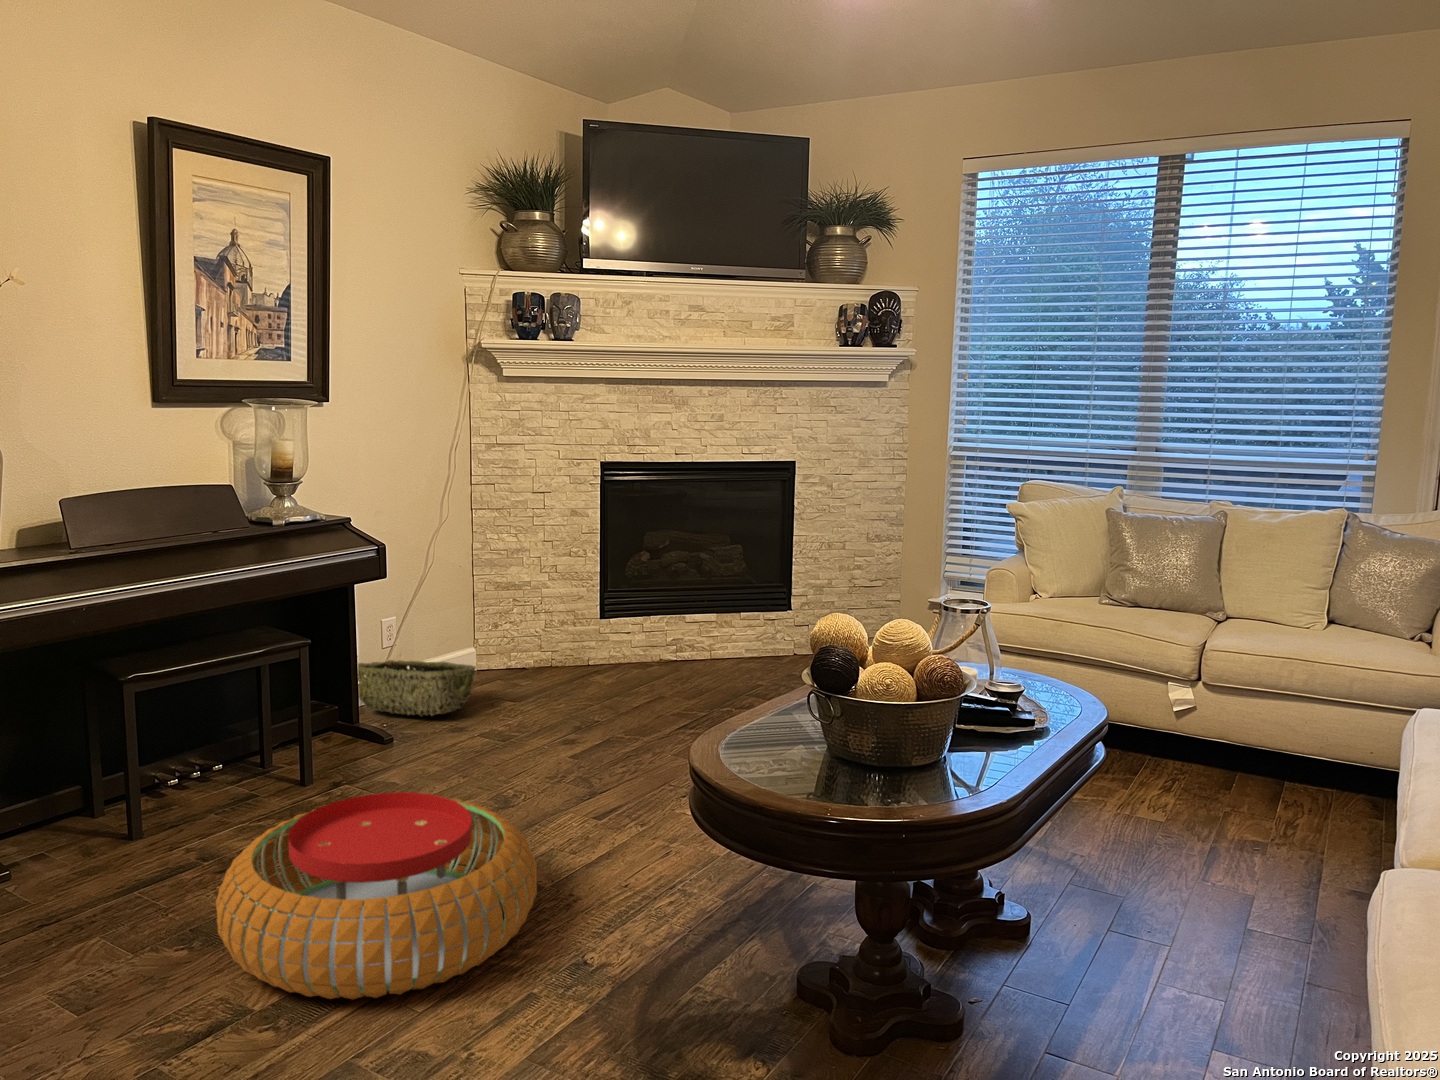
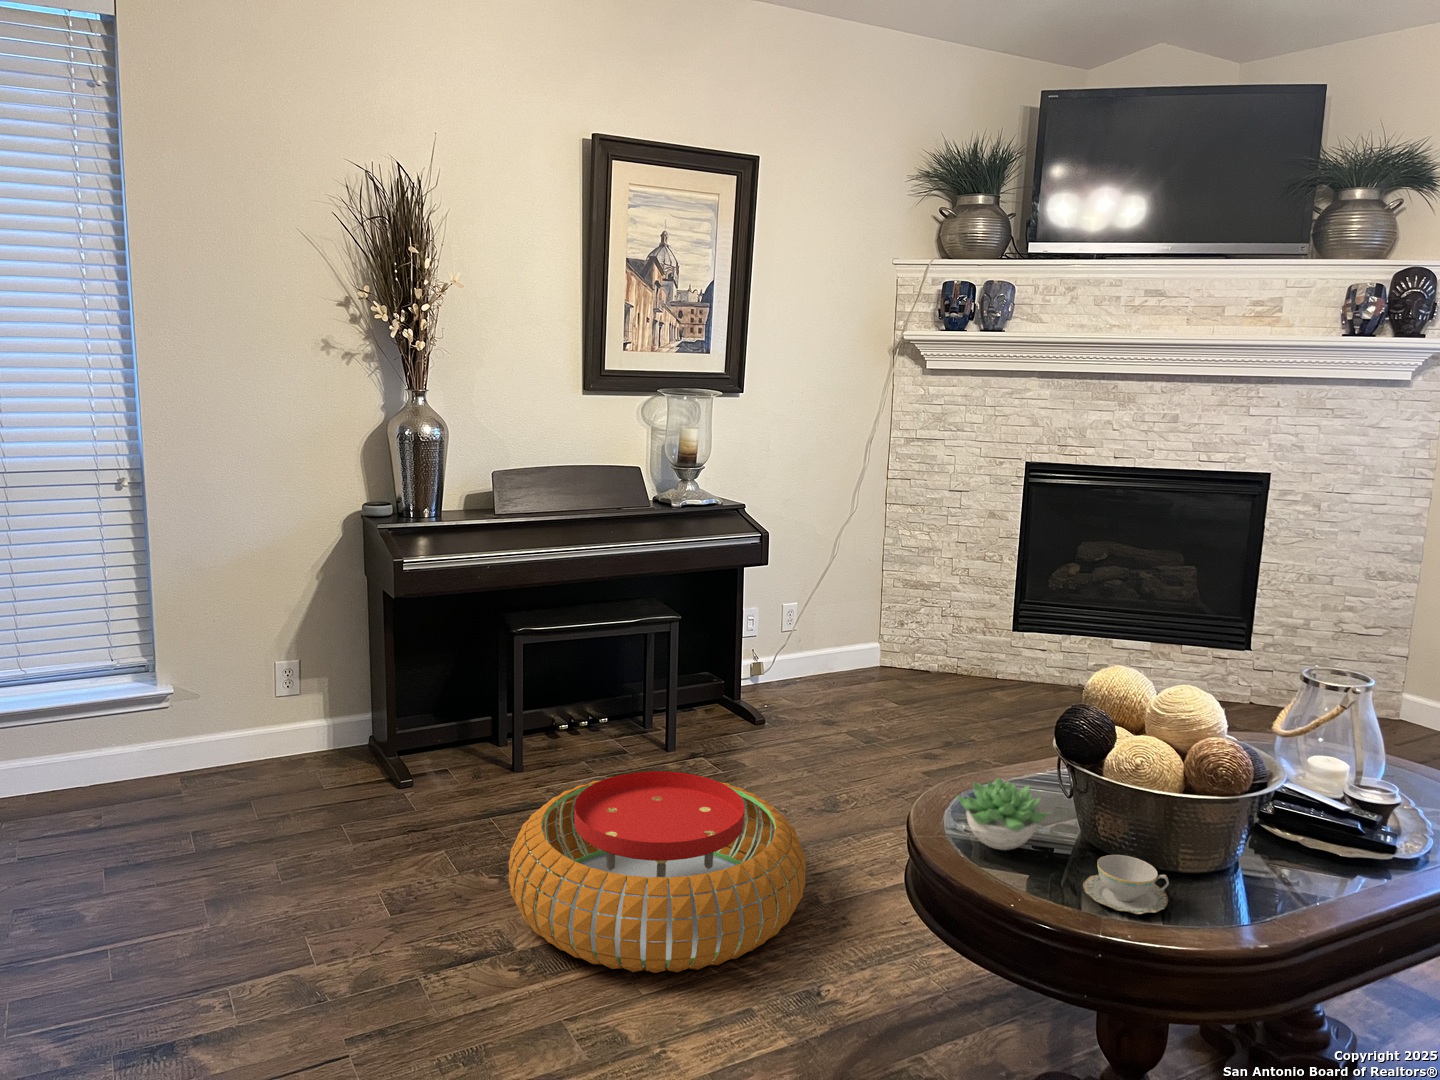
woven basket: present [358,660,476,716] -> none [745,643,861,705]
succulent plant: none [736,720,813,778] -> present [957,778,1050,850]
teacup: none [854,759,917,800] -> present [1083,855,1169,914]

